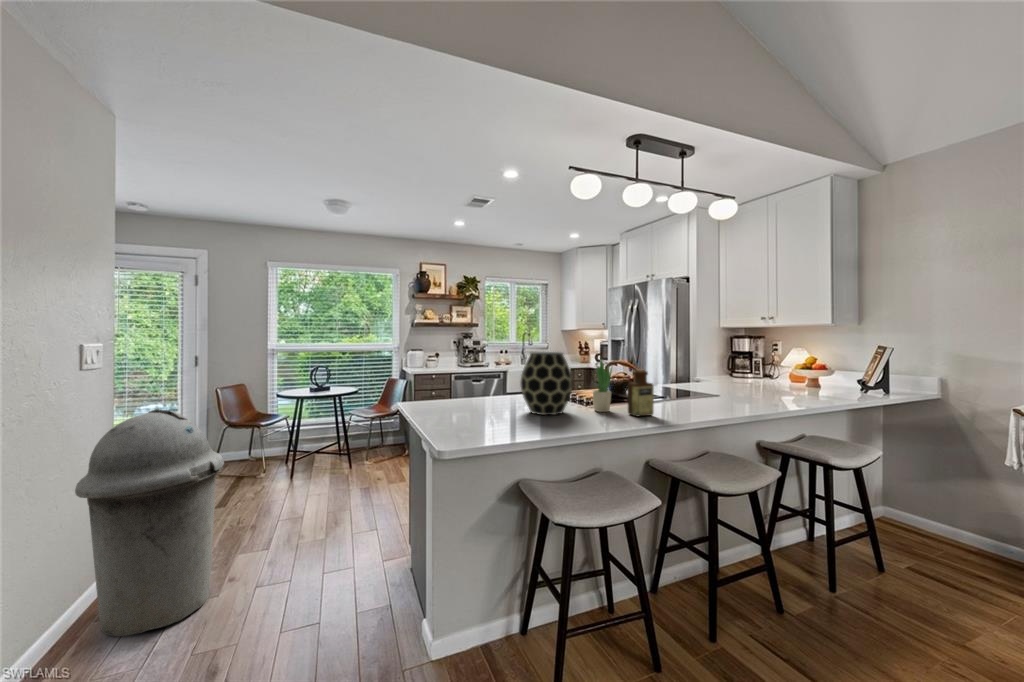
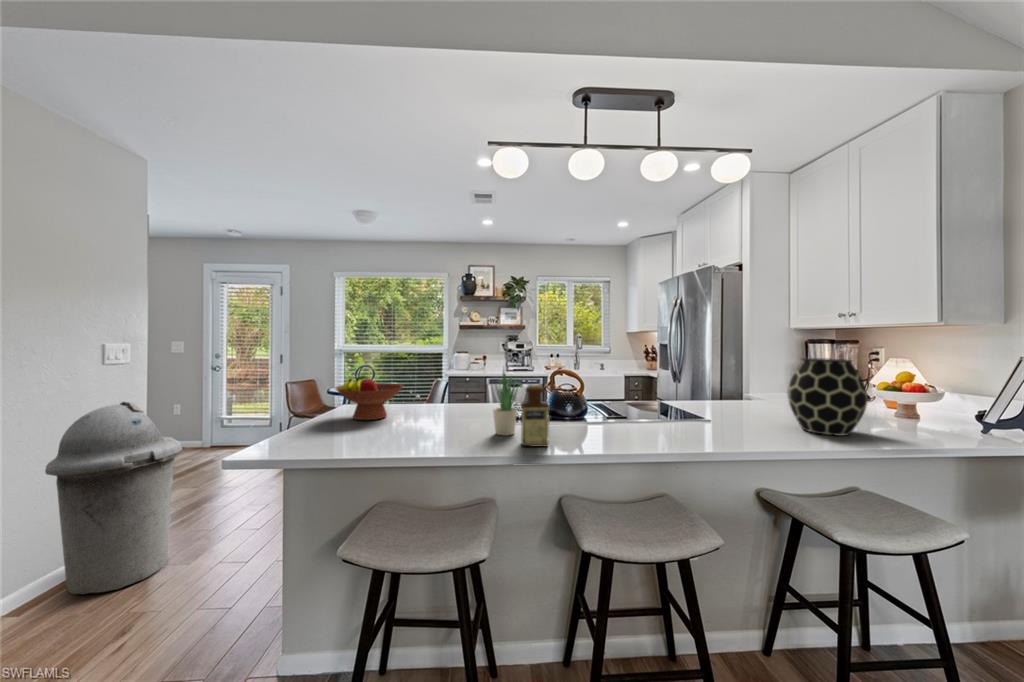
vase: present [520,352,573,415] -> present [788,358,868,436]
fruit bowl: none [429,370,490,410] -> present [335,376,403,420]

